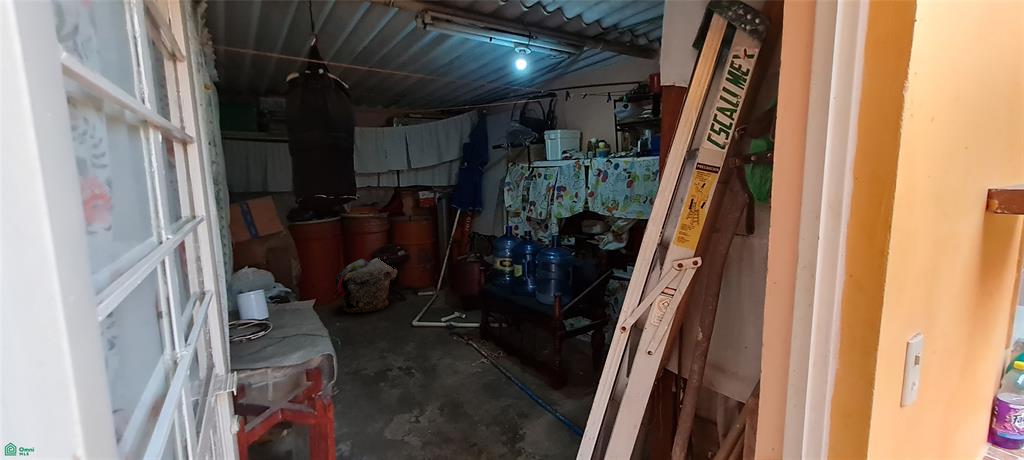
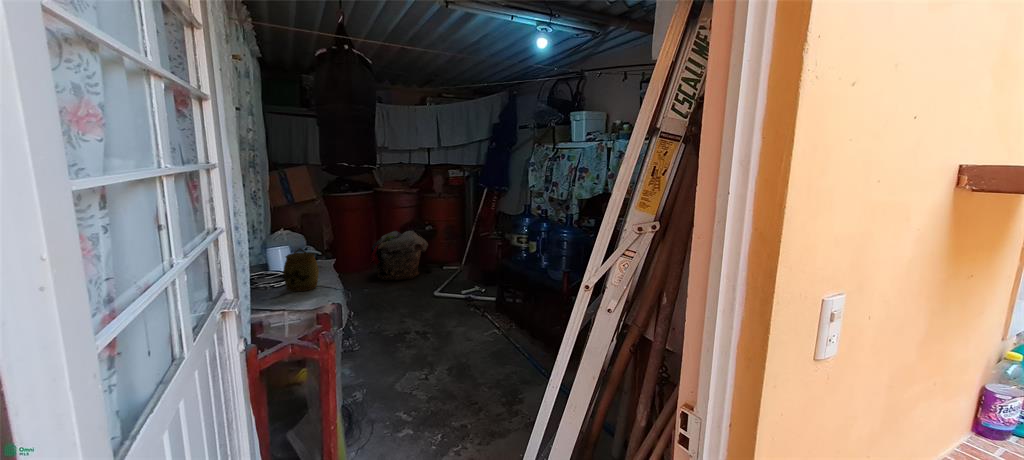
jar: none [268,300,308,350] -> present [283,248,319,291]

